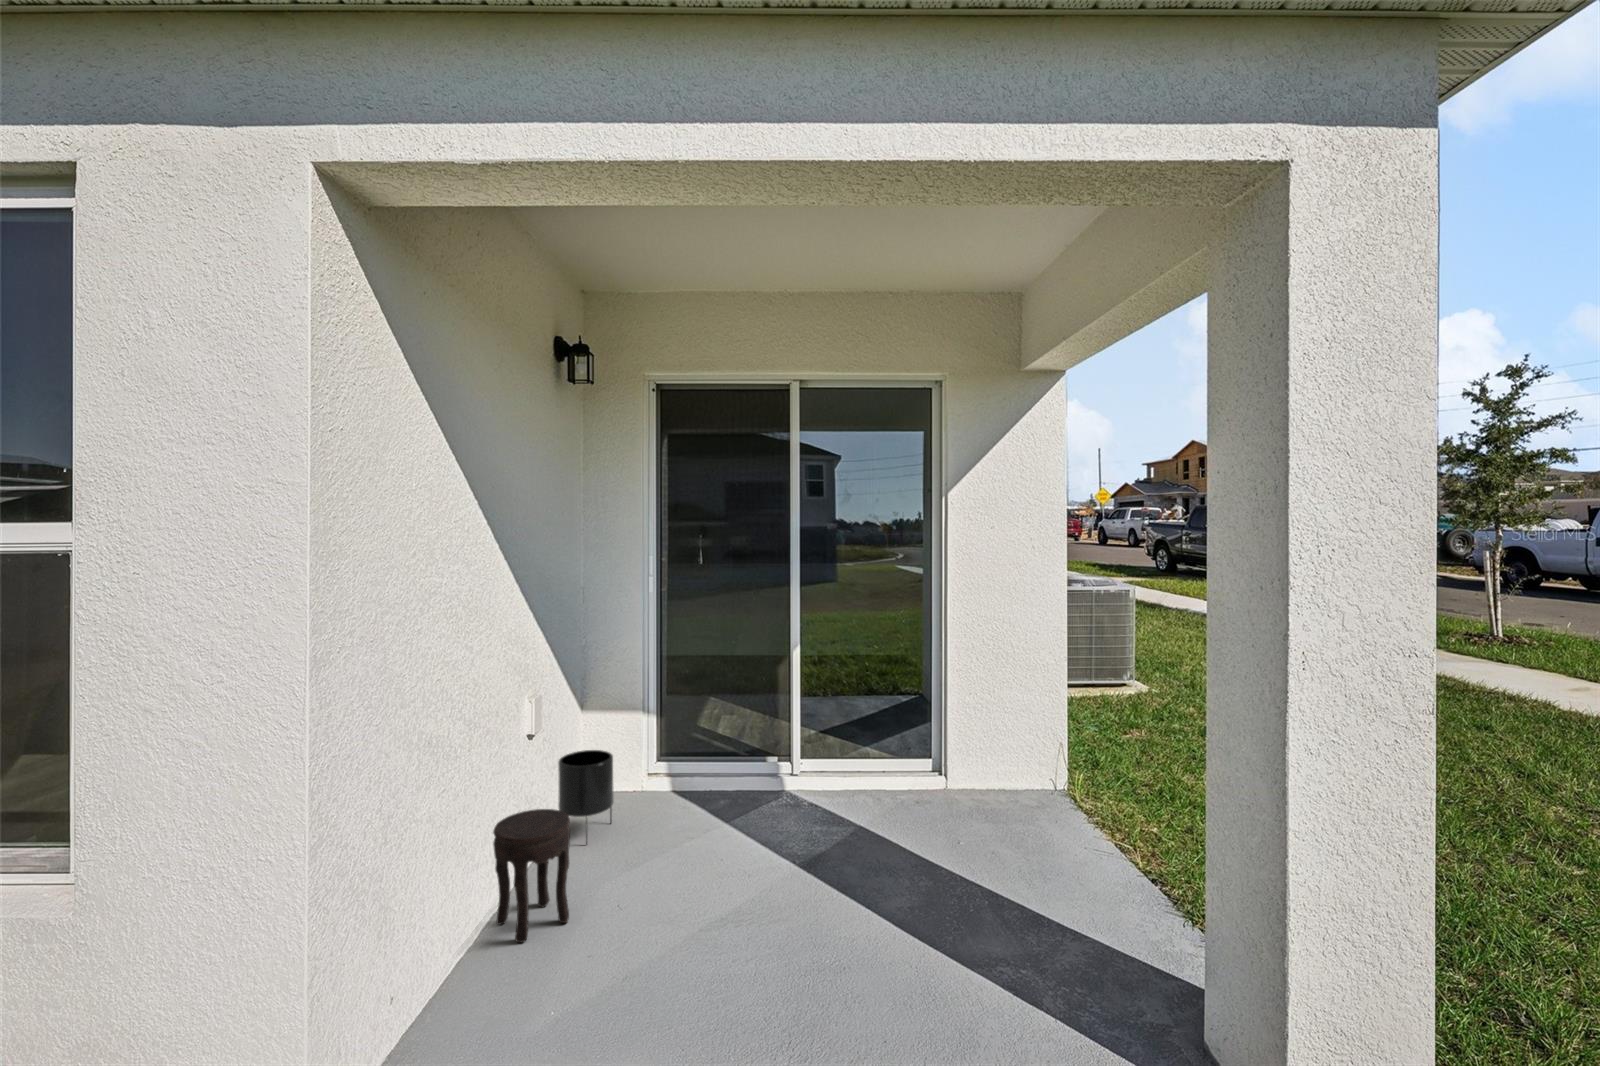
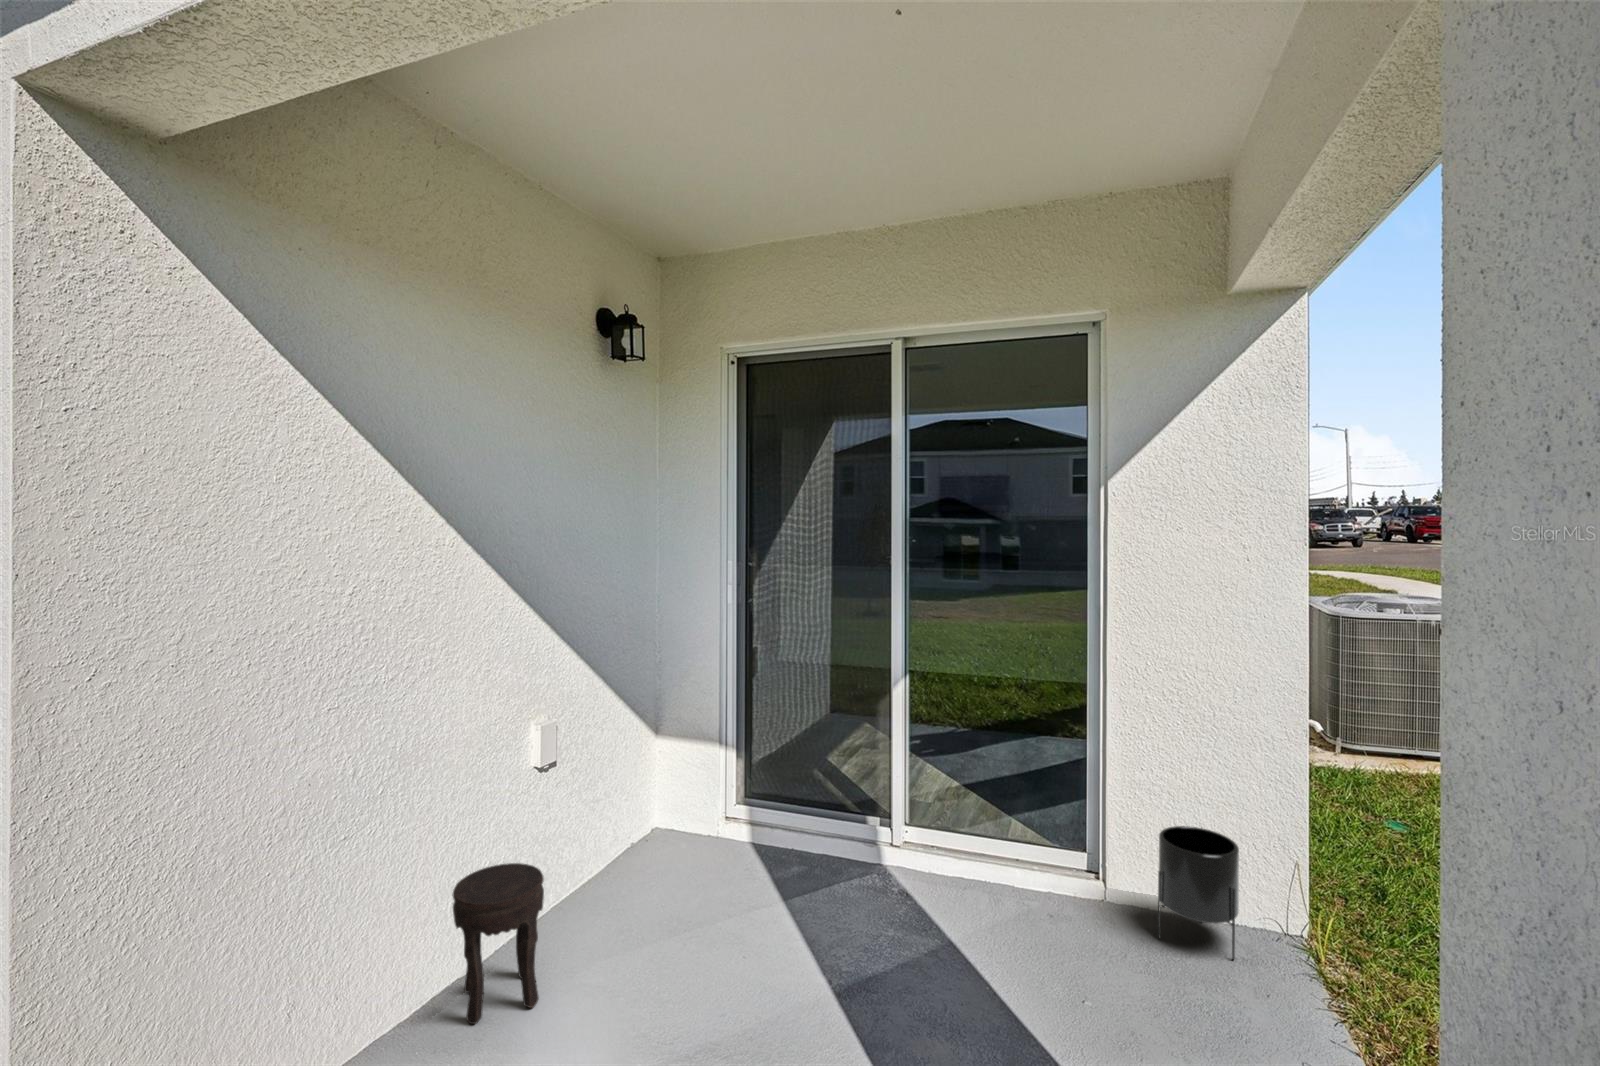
planter: present [558,750,614,823] -> present [1158,826,1239,960]

